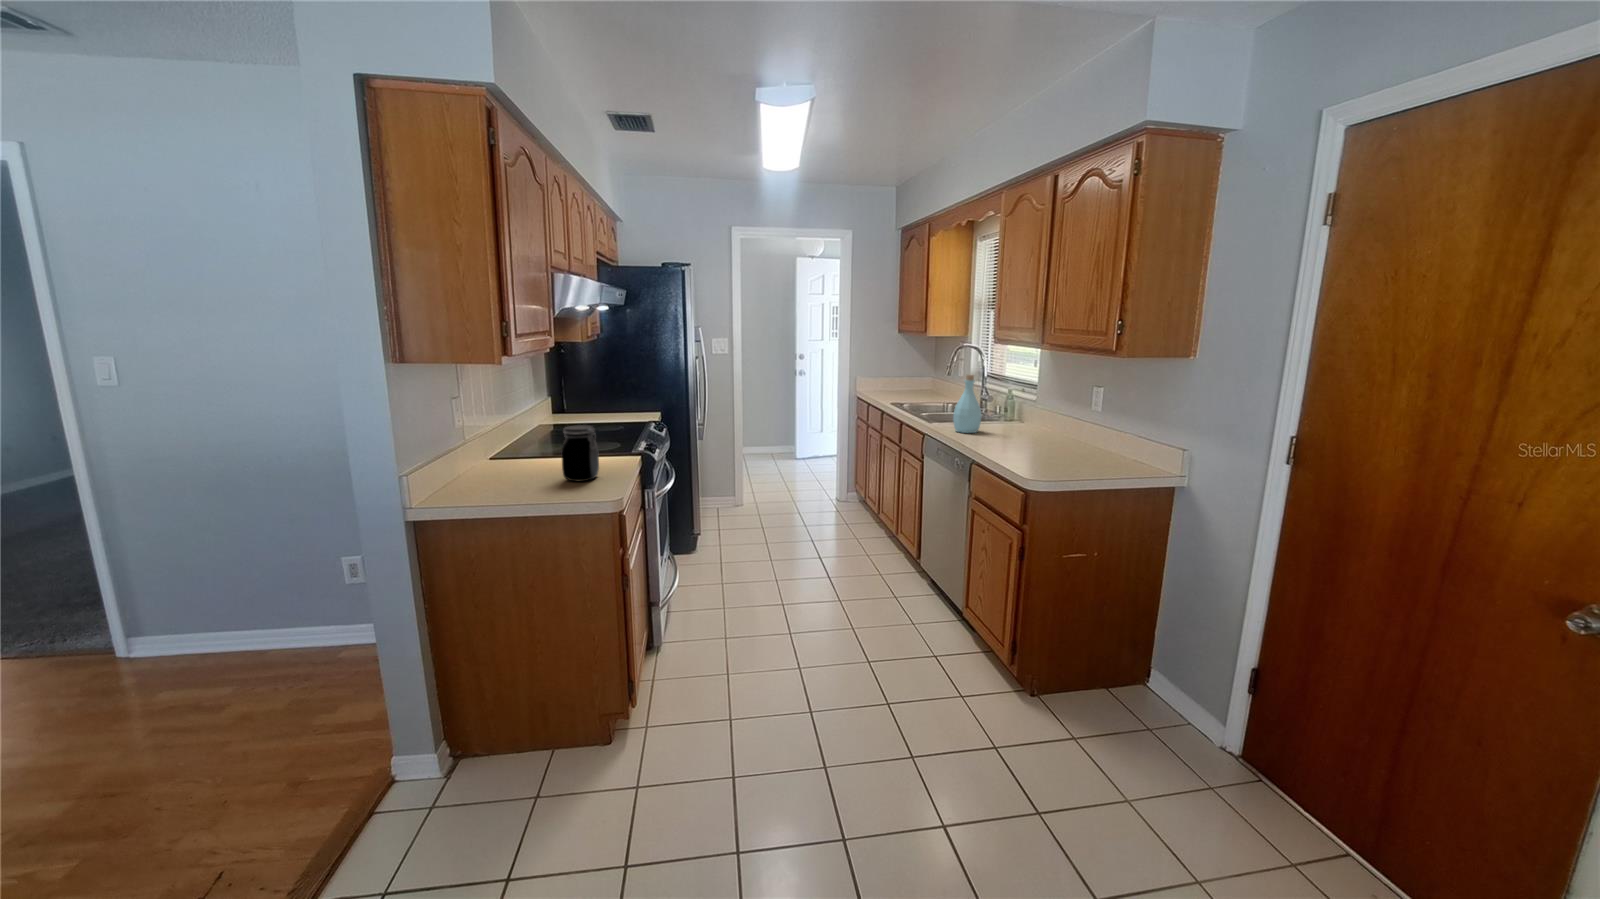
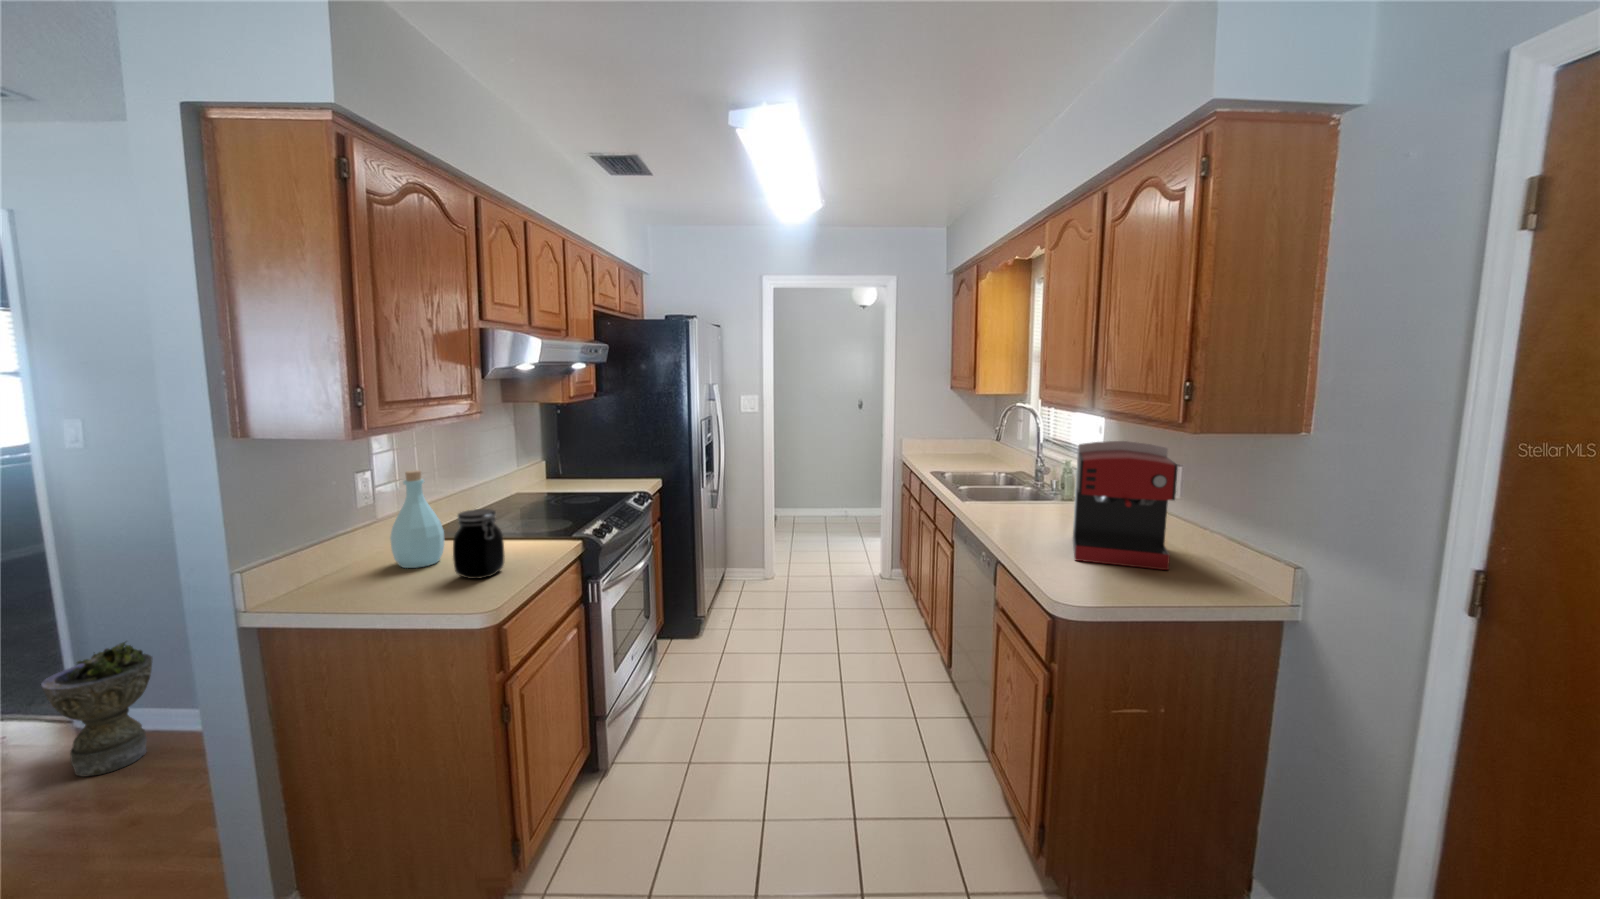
coffee maker: none [1024,368,1106,460] -> present [1073,441,1178,570]
bottle: present [953,375,982,433] -> present [390,470,444,568]
planter: none [120,565,219,686] -> present [41,642,152,777]

